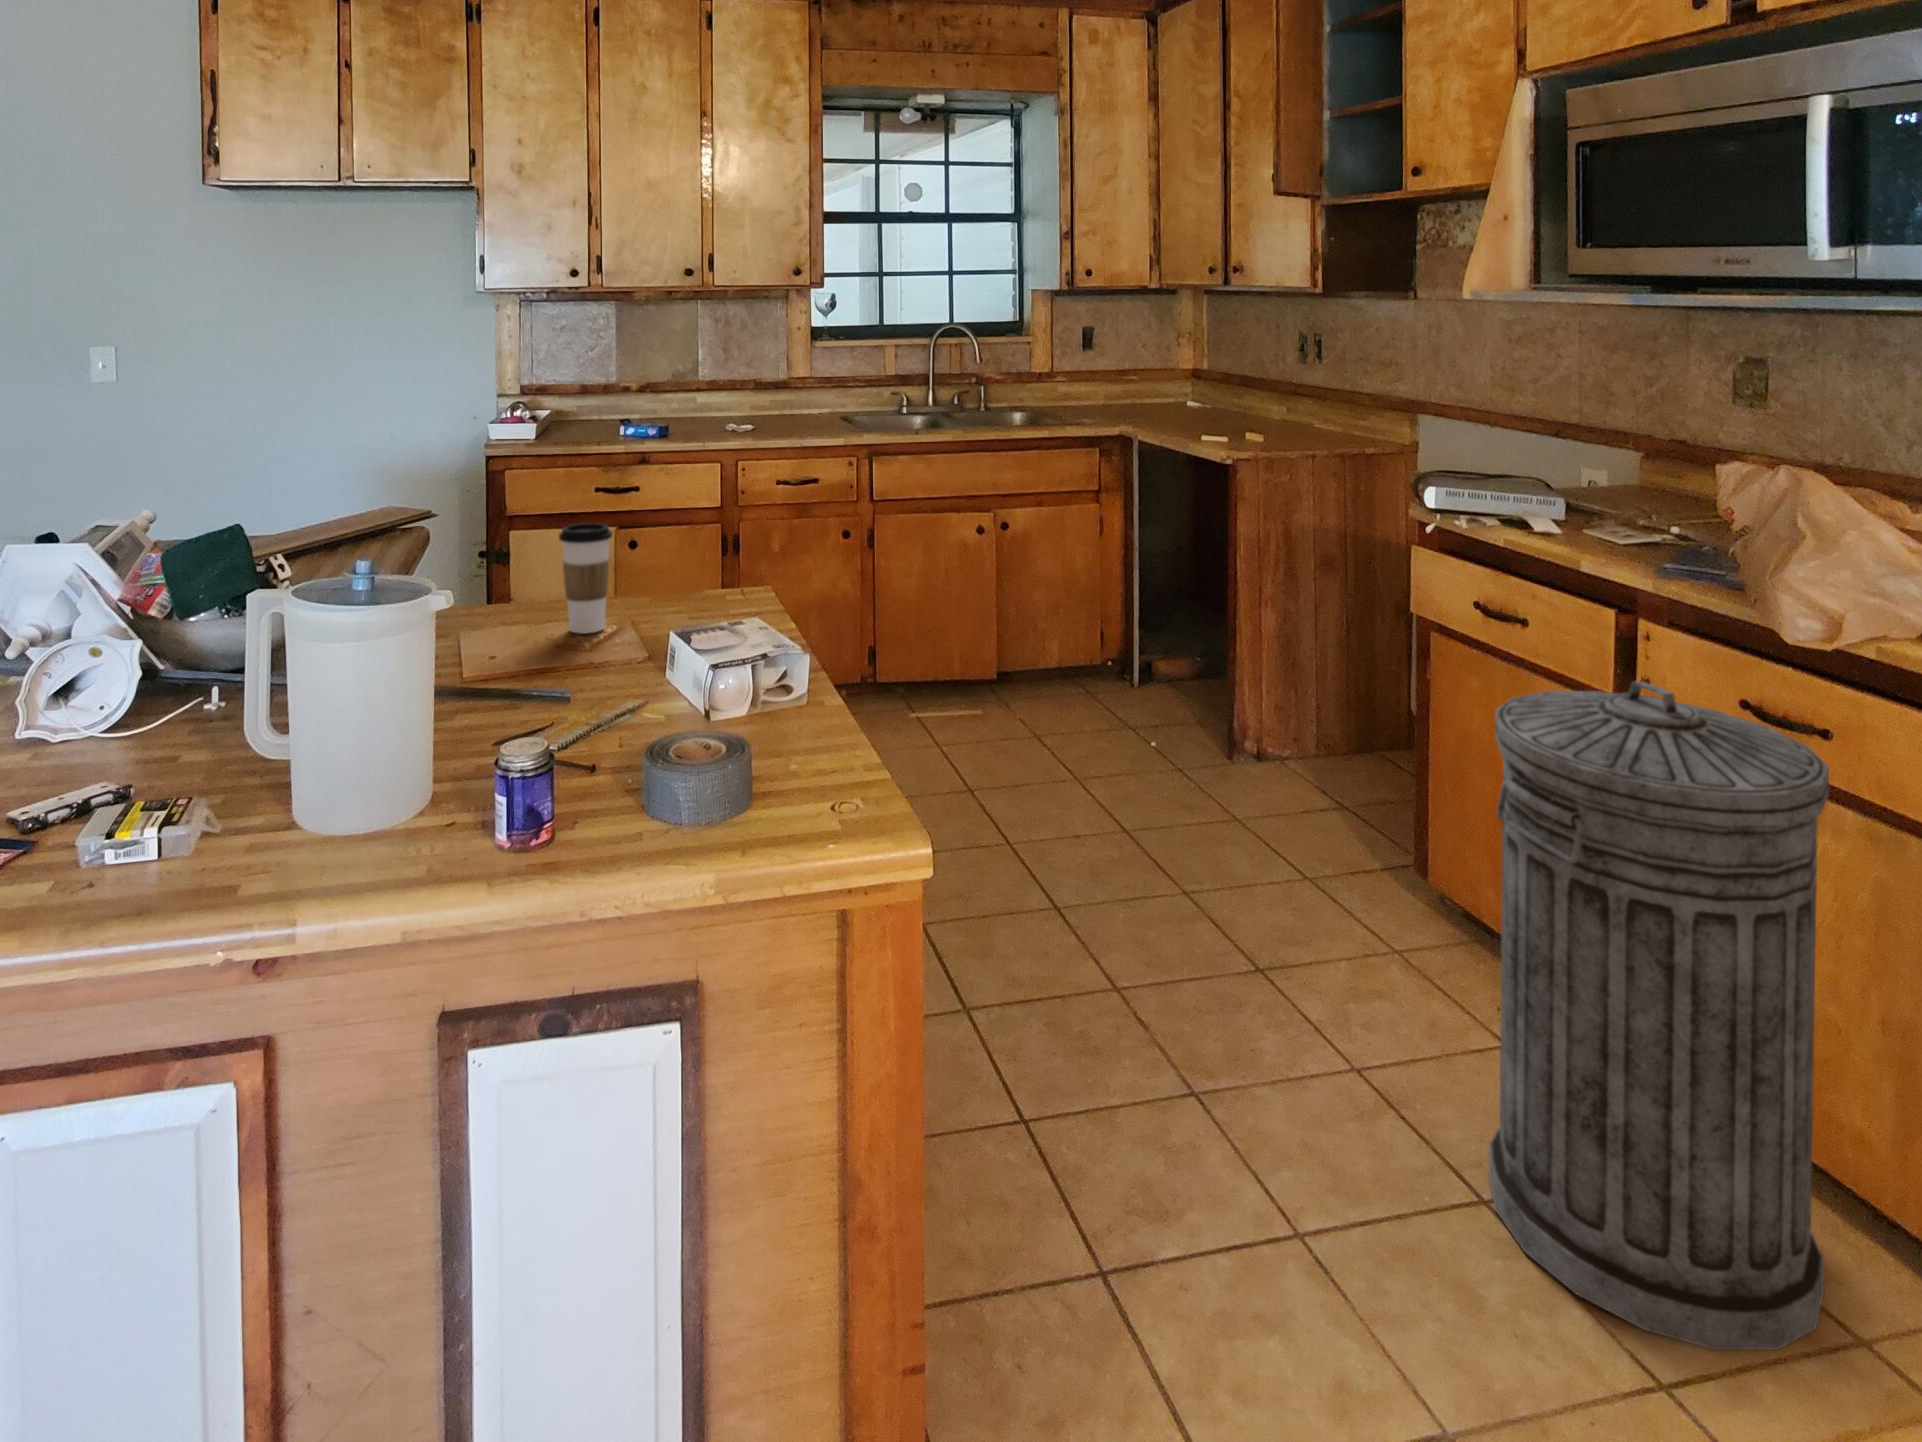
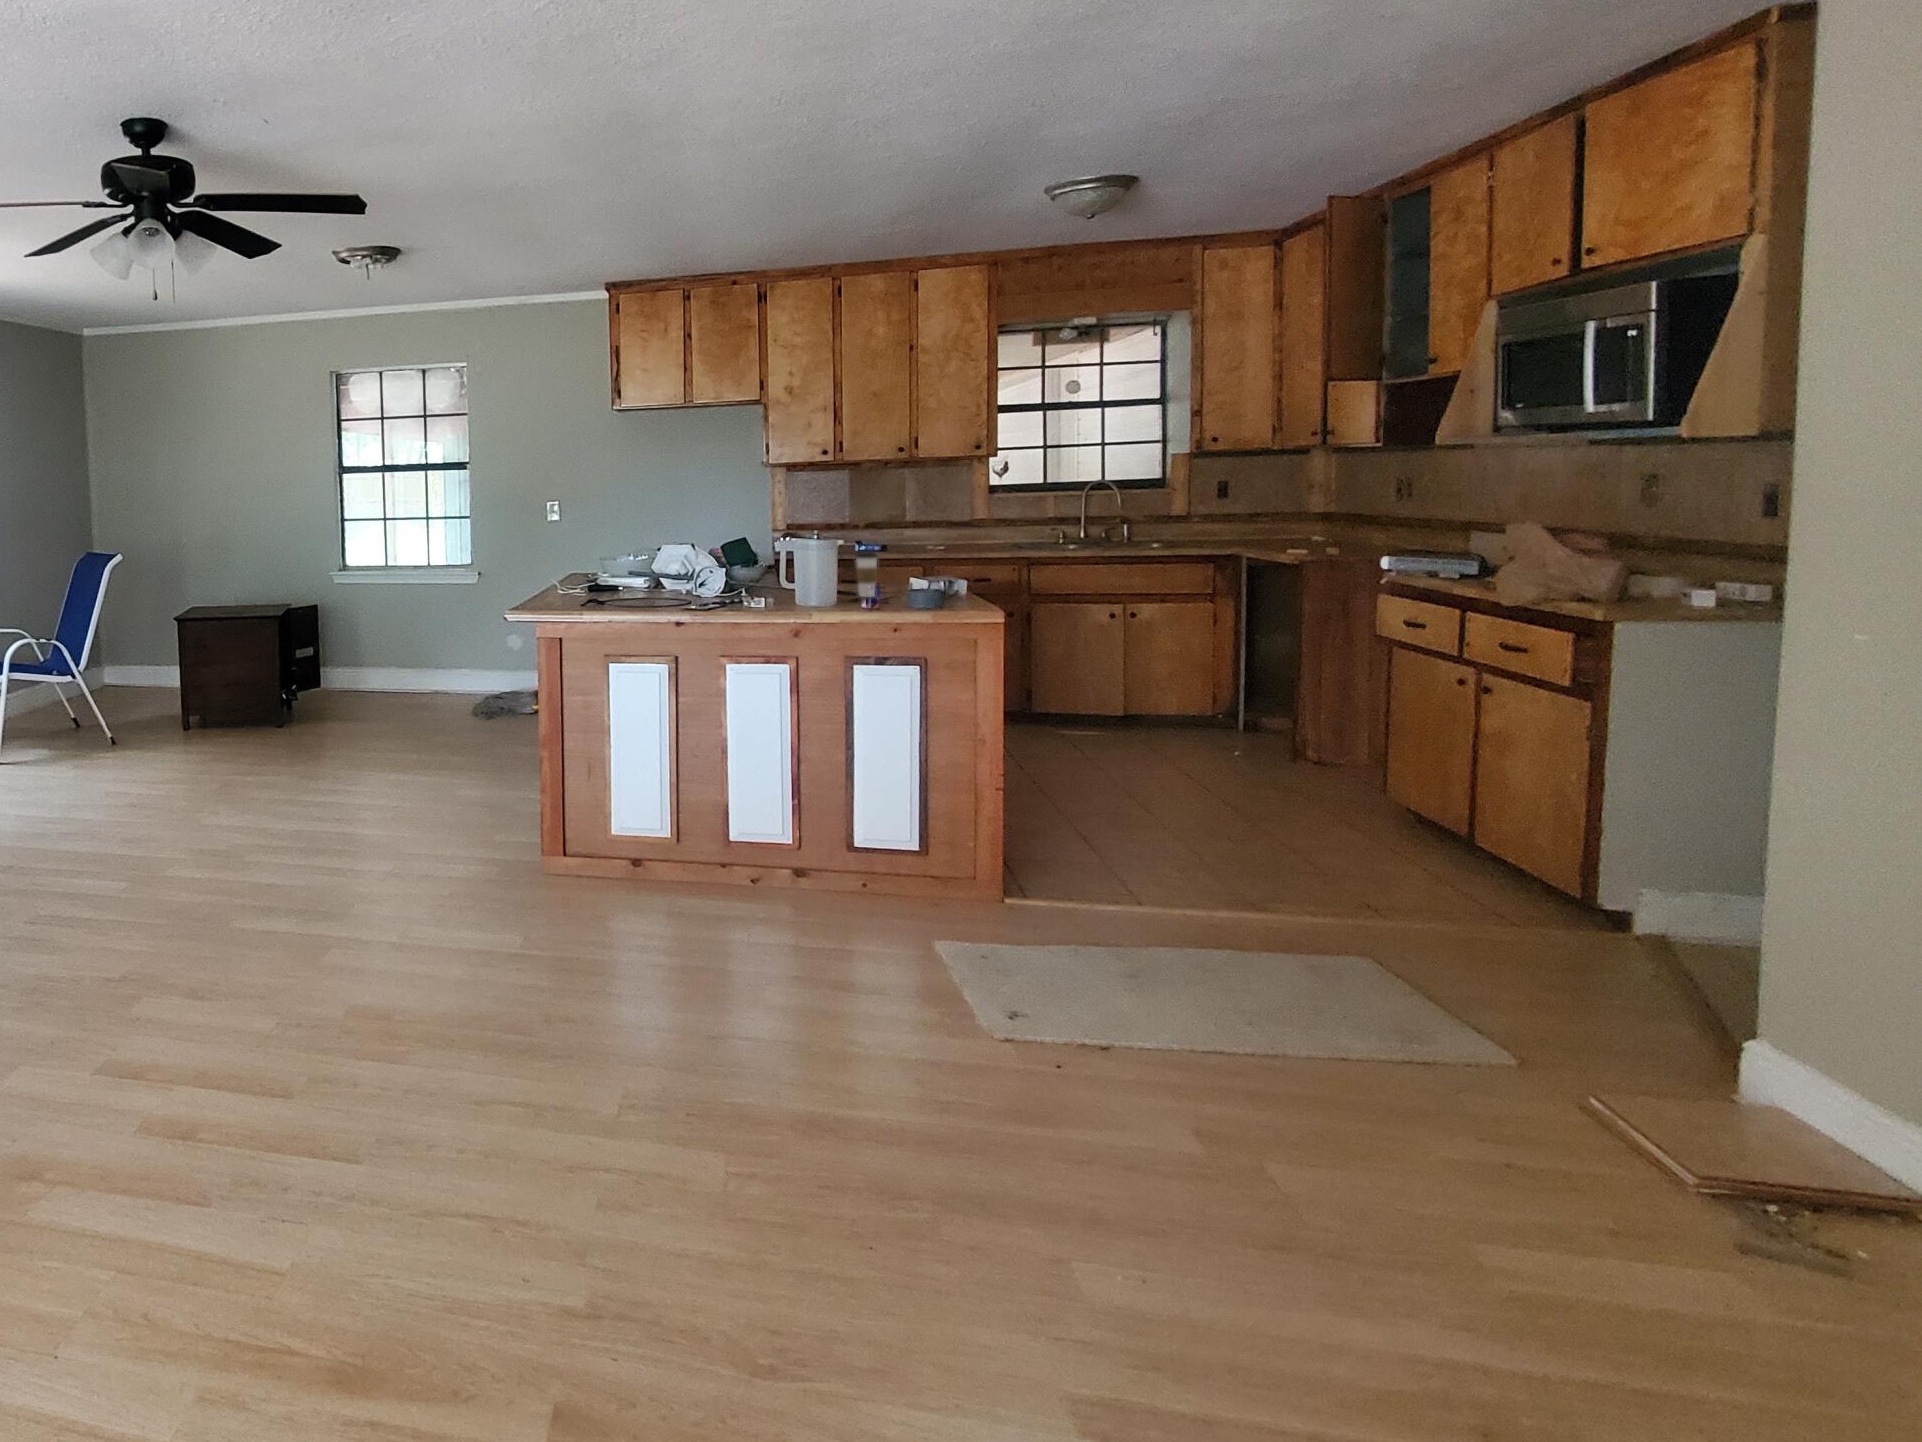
trash can: present [1489,681,1829,1350] -> none [1324,625,1508,912]

